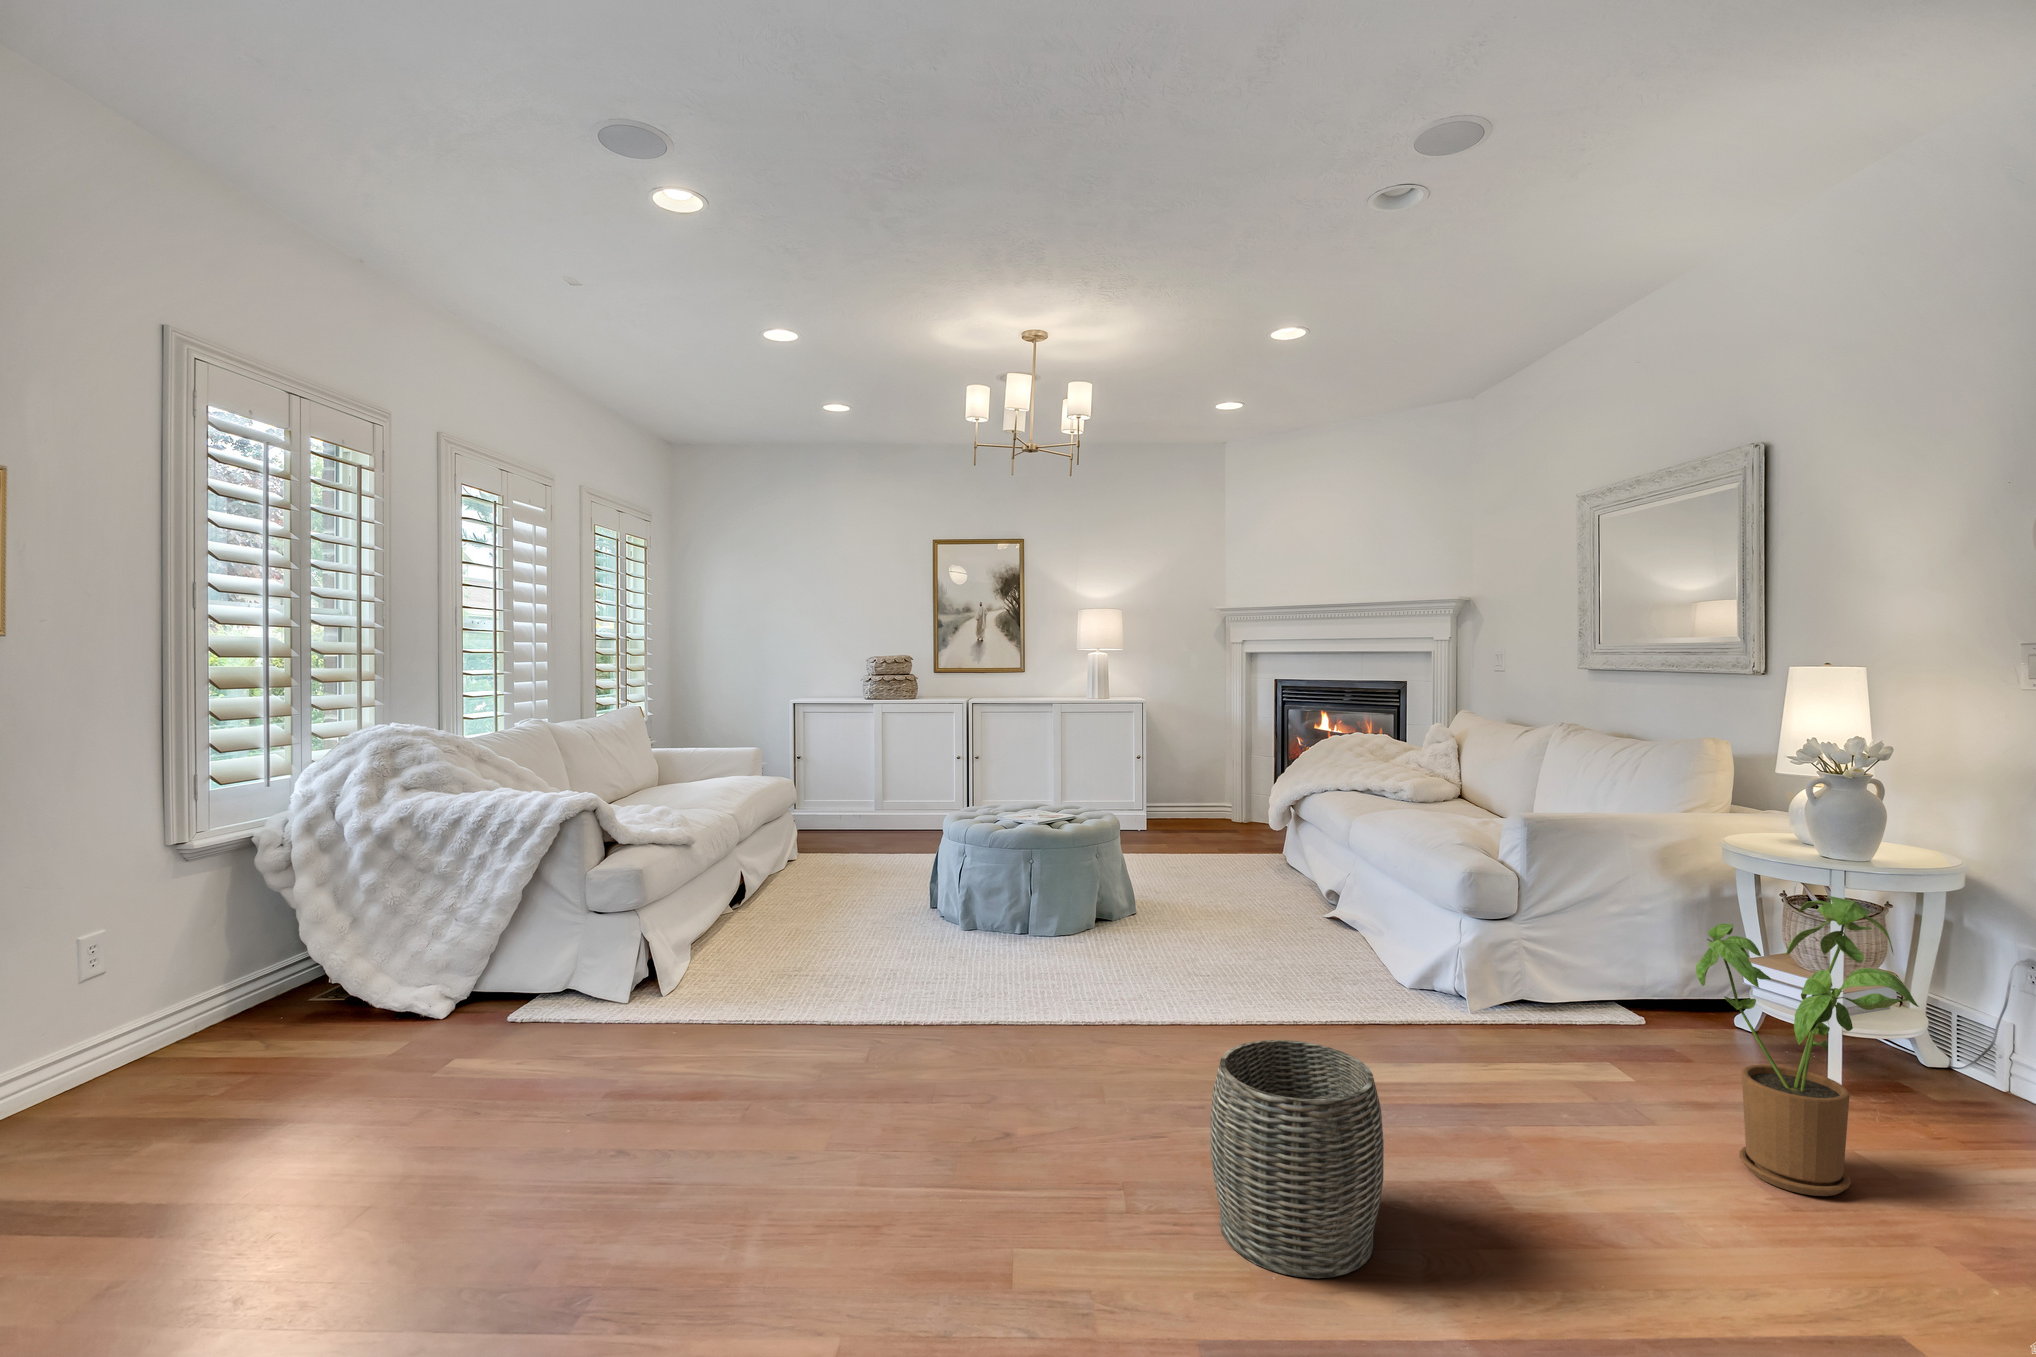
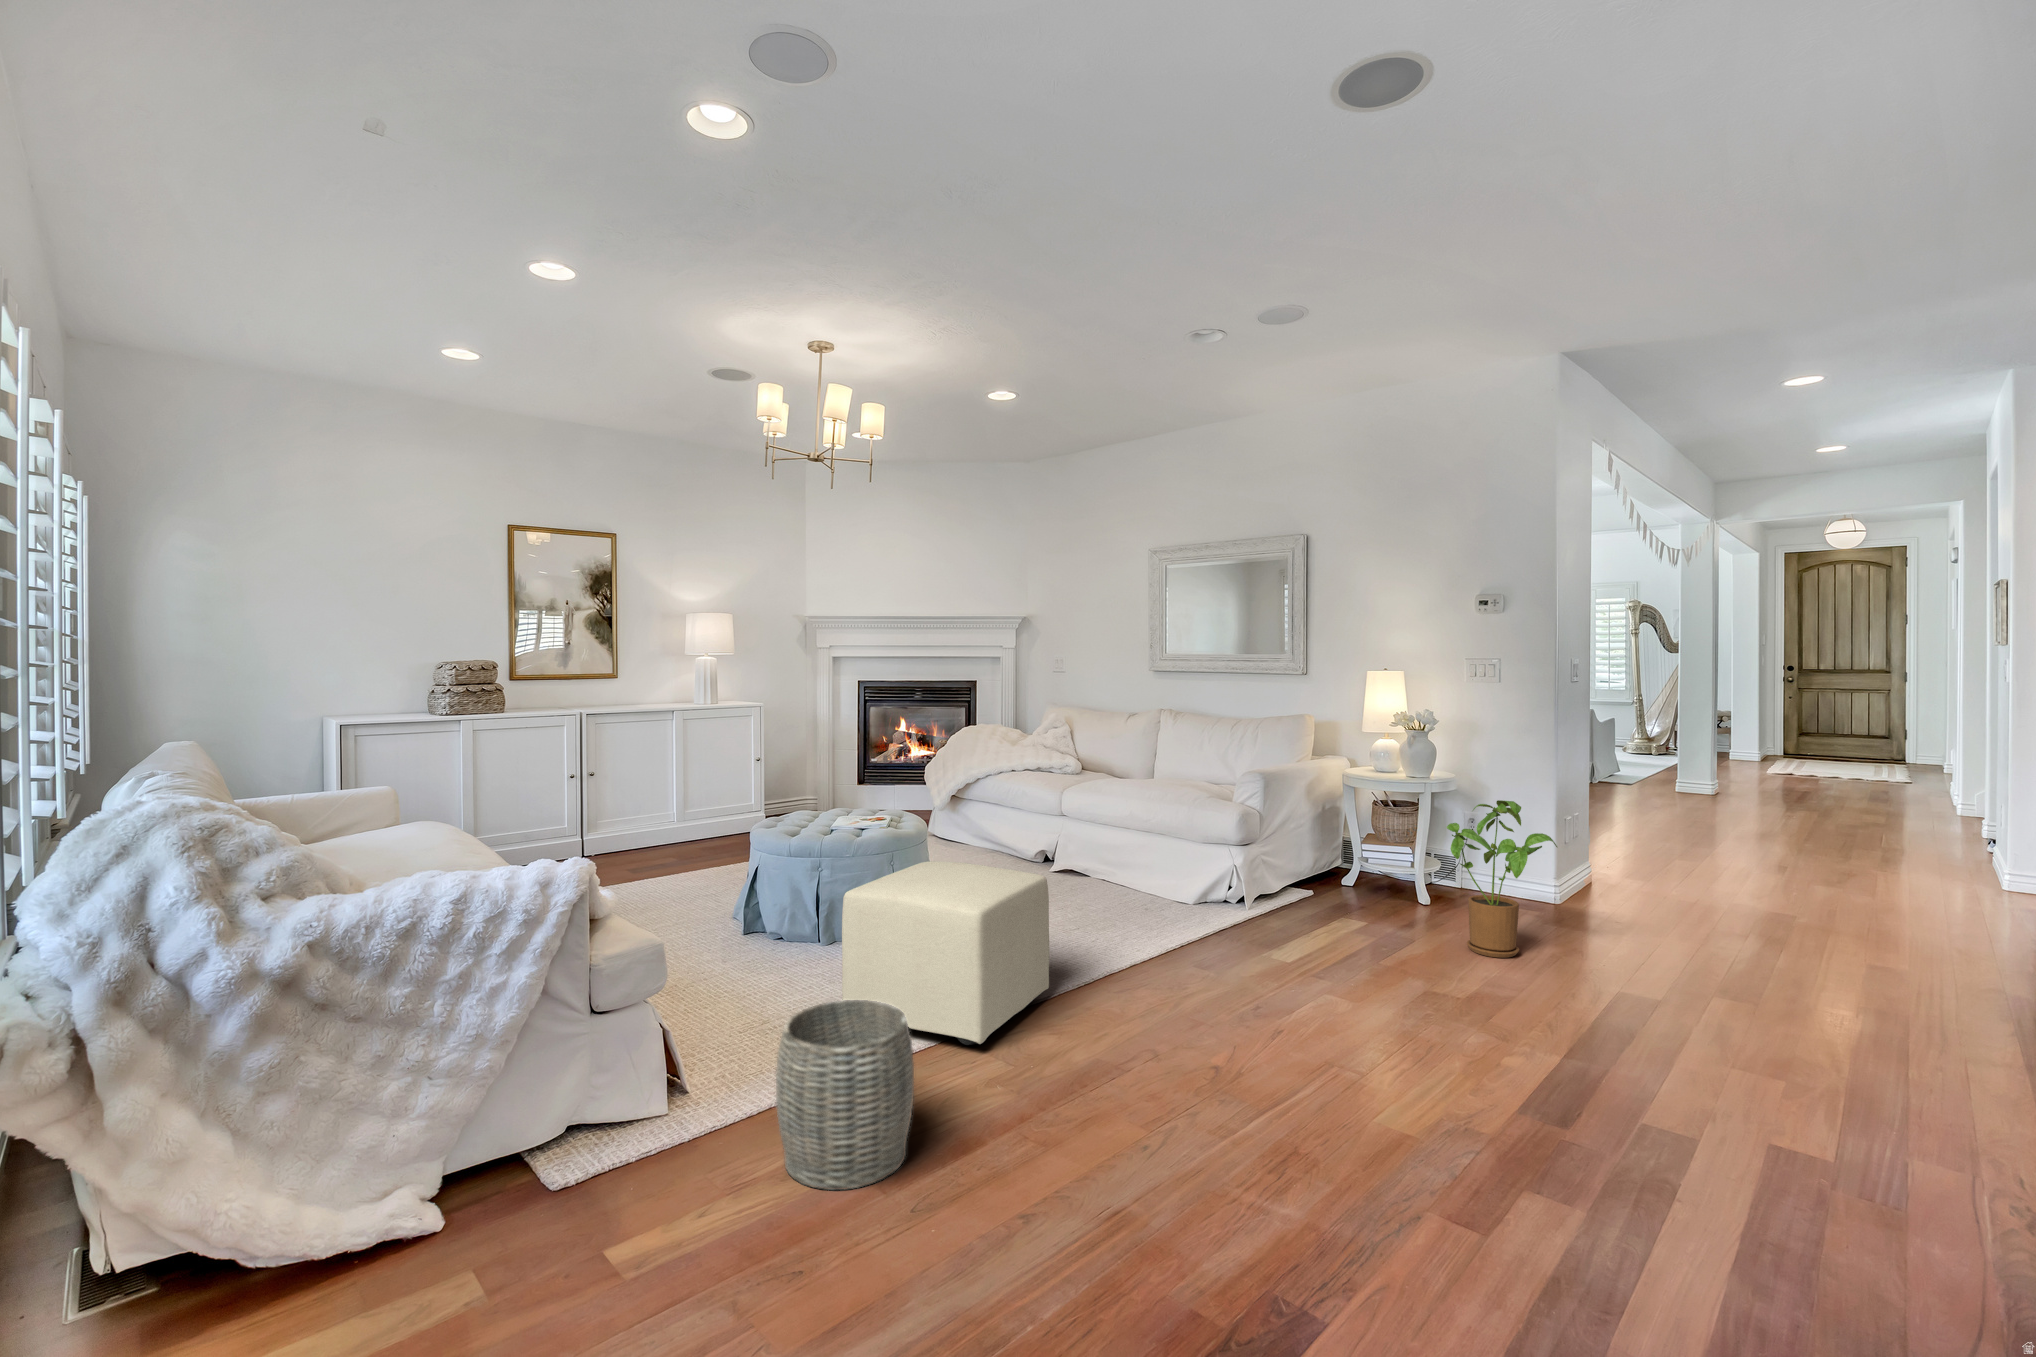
ottoman: none [832,852,1023,1032] -> present [842,861,1050,1045]
woven basket: present [1211,1040,1384,1278] -> present [776,1000,914,1190]

